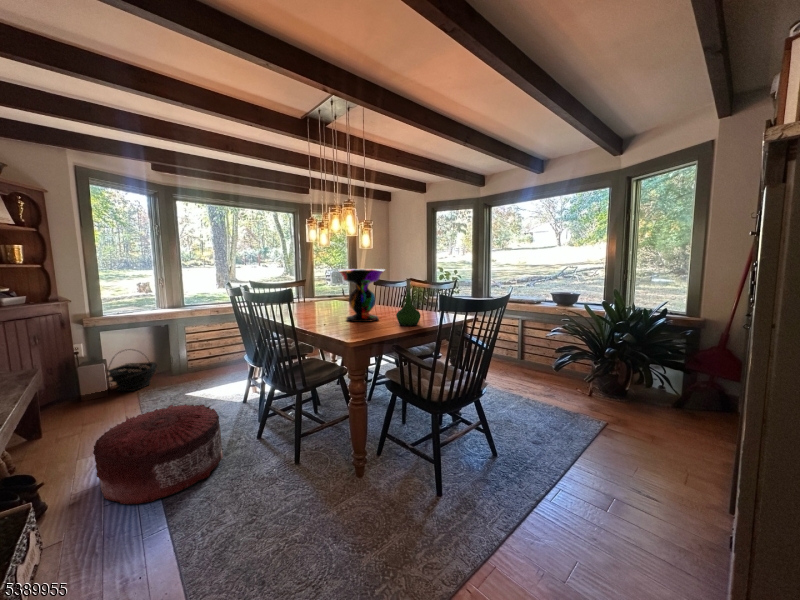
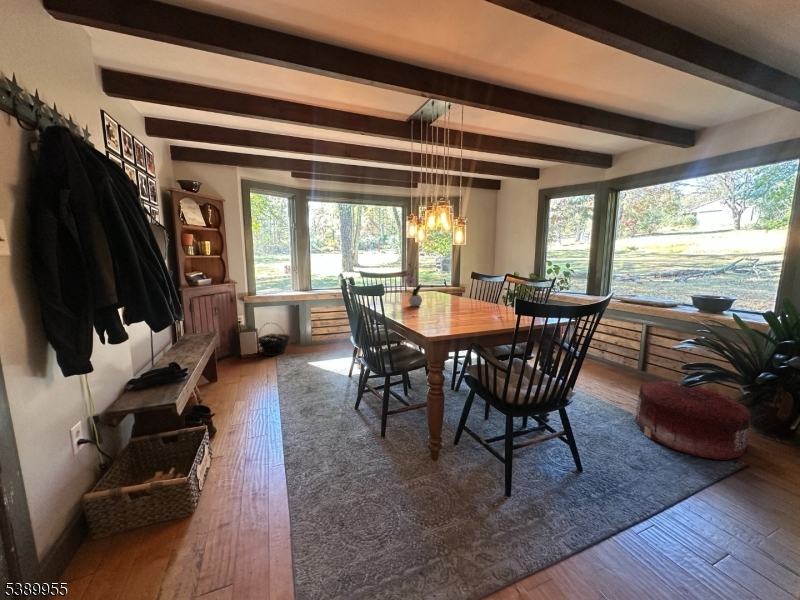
flower arrangement: none [307,269,329,315] -> present [406,264,423,306]
decorative bowl: present [338,269,384,322] -> none [431,265,477,317]
vase: present [396,279,421,326] -> none [484,277,509,325]
pouf: present [93,404,223,504] -> present [635,380,752,460]

